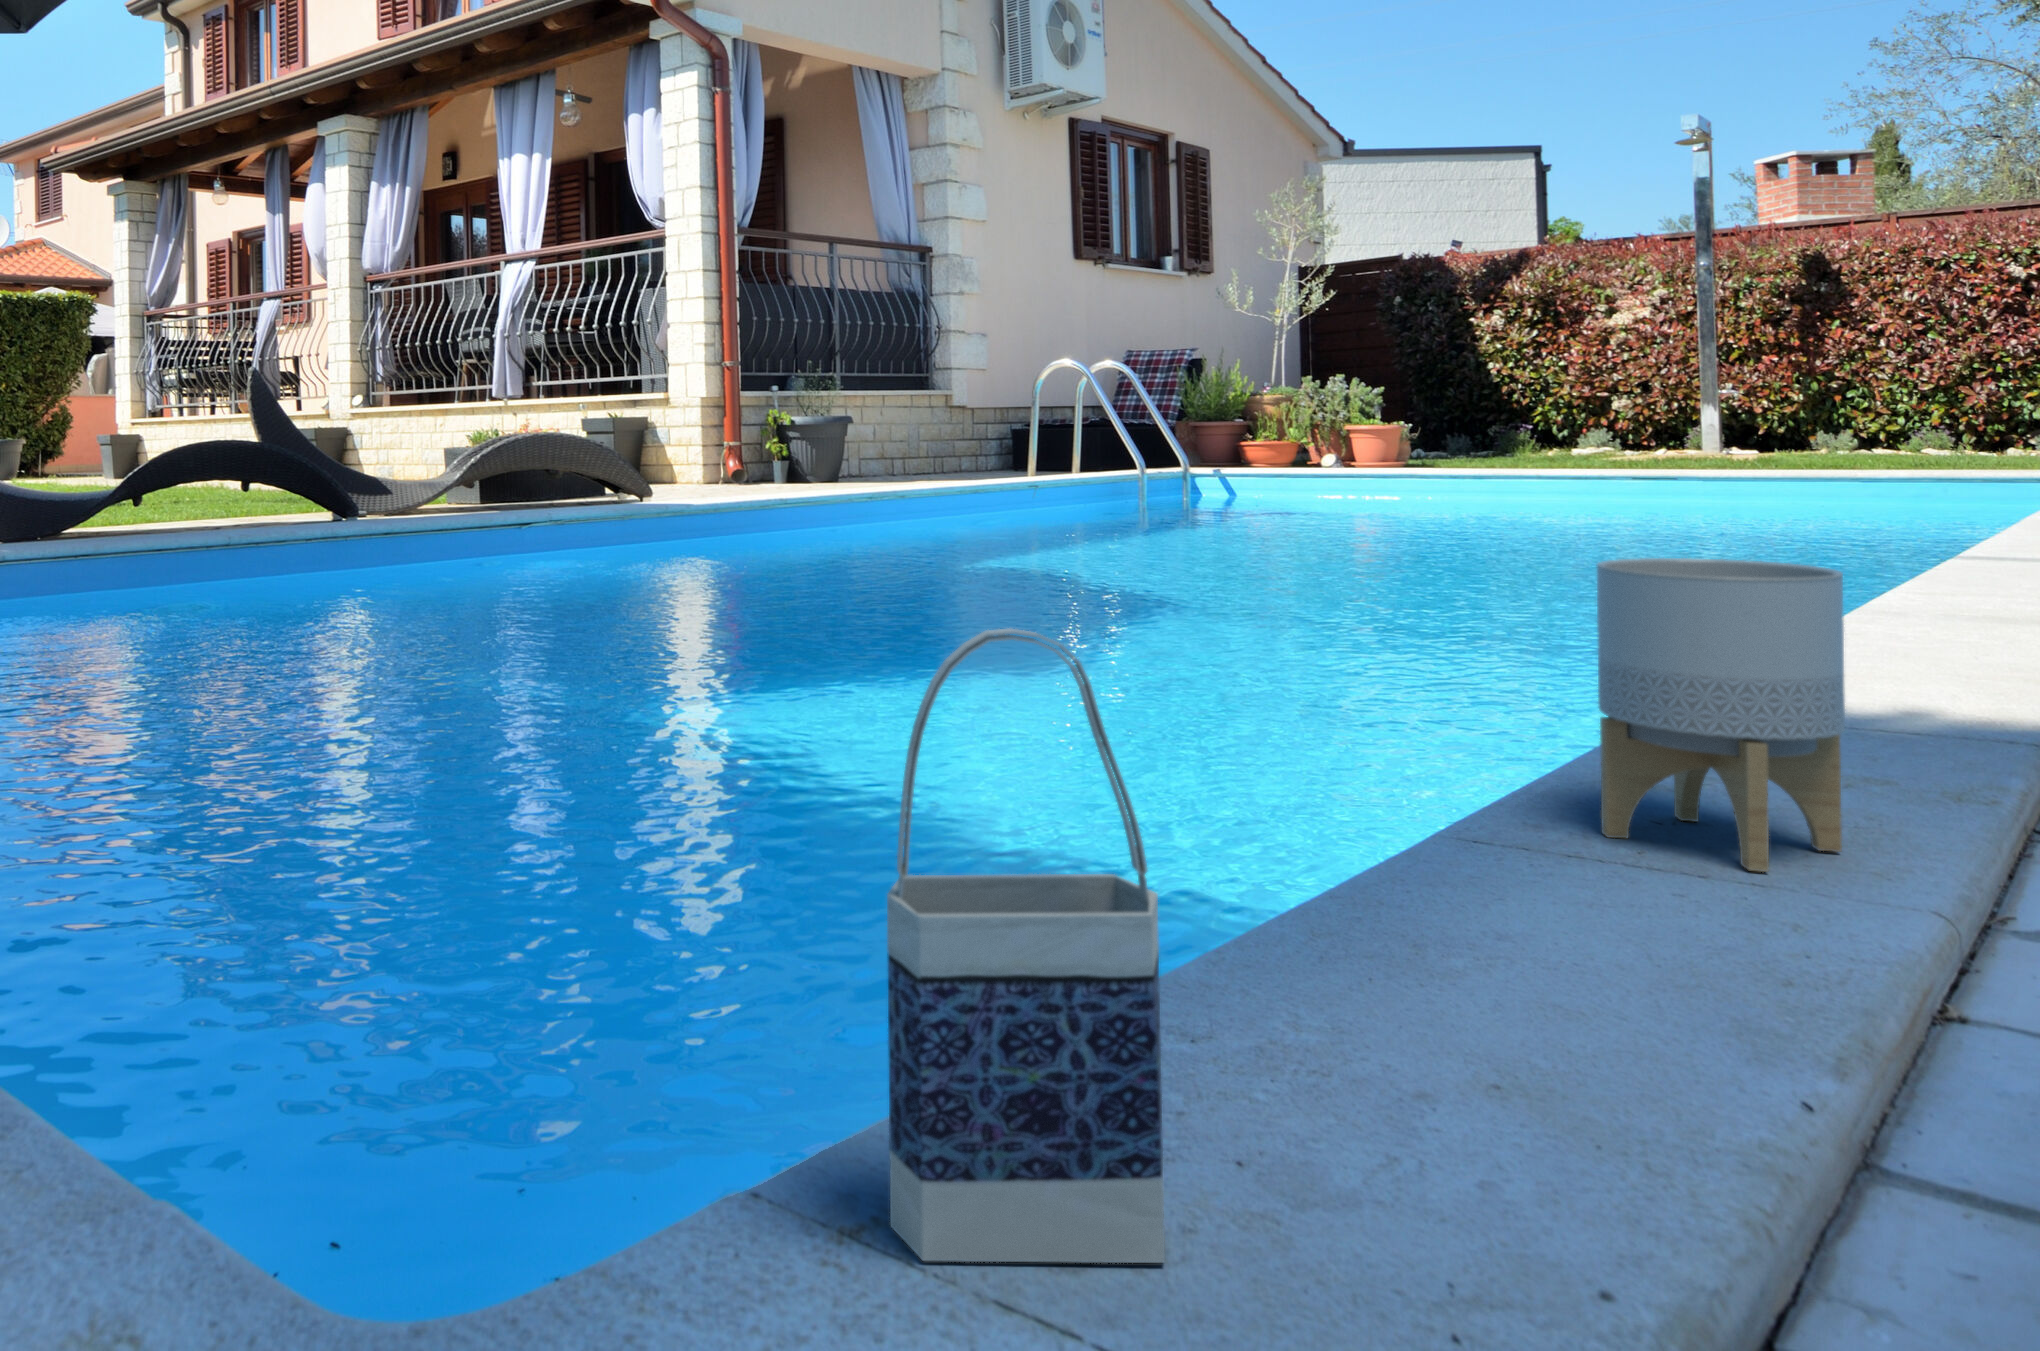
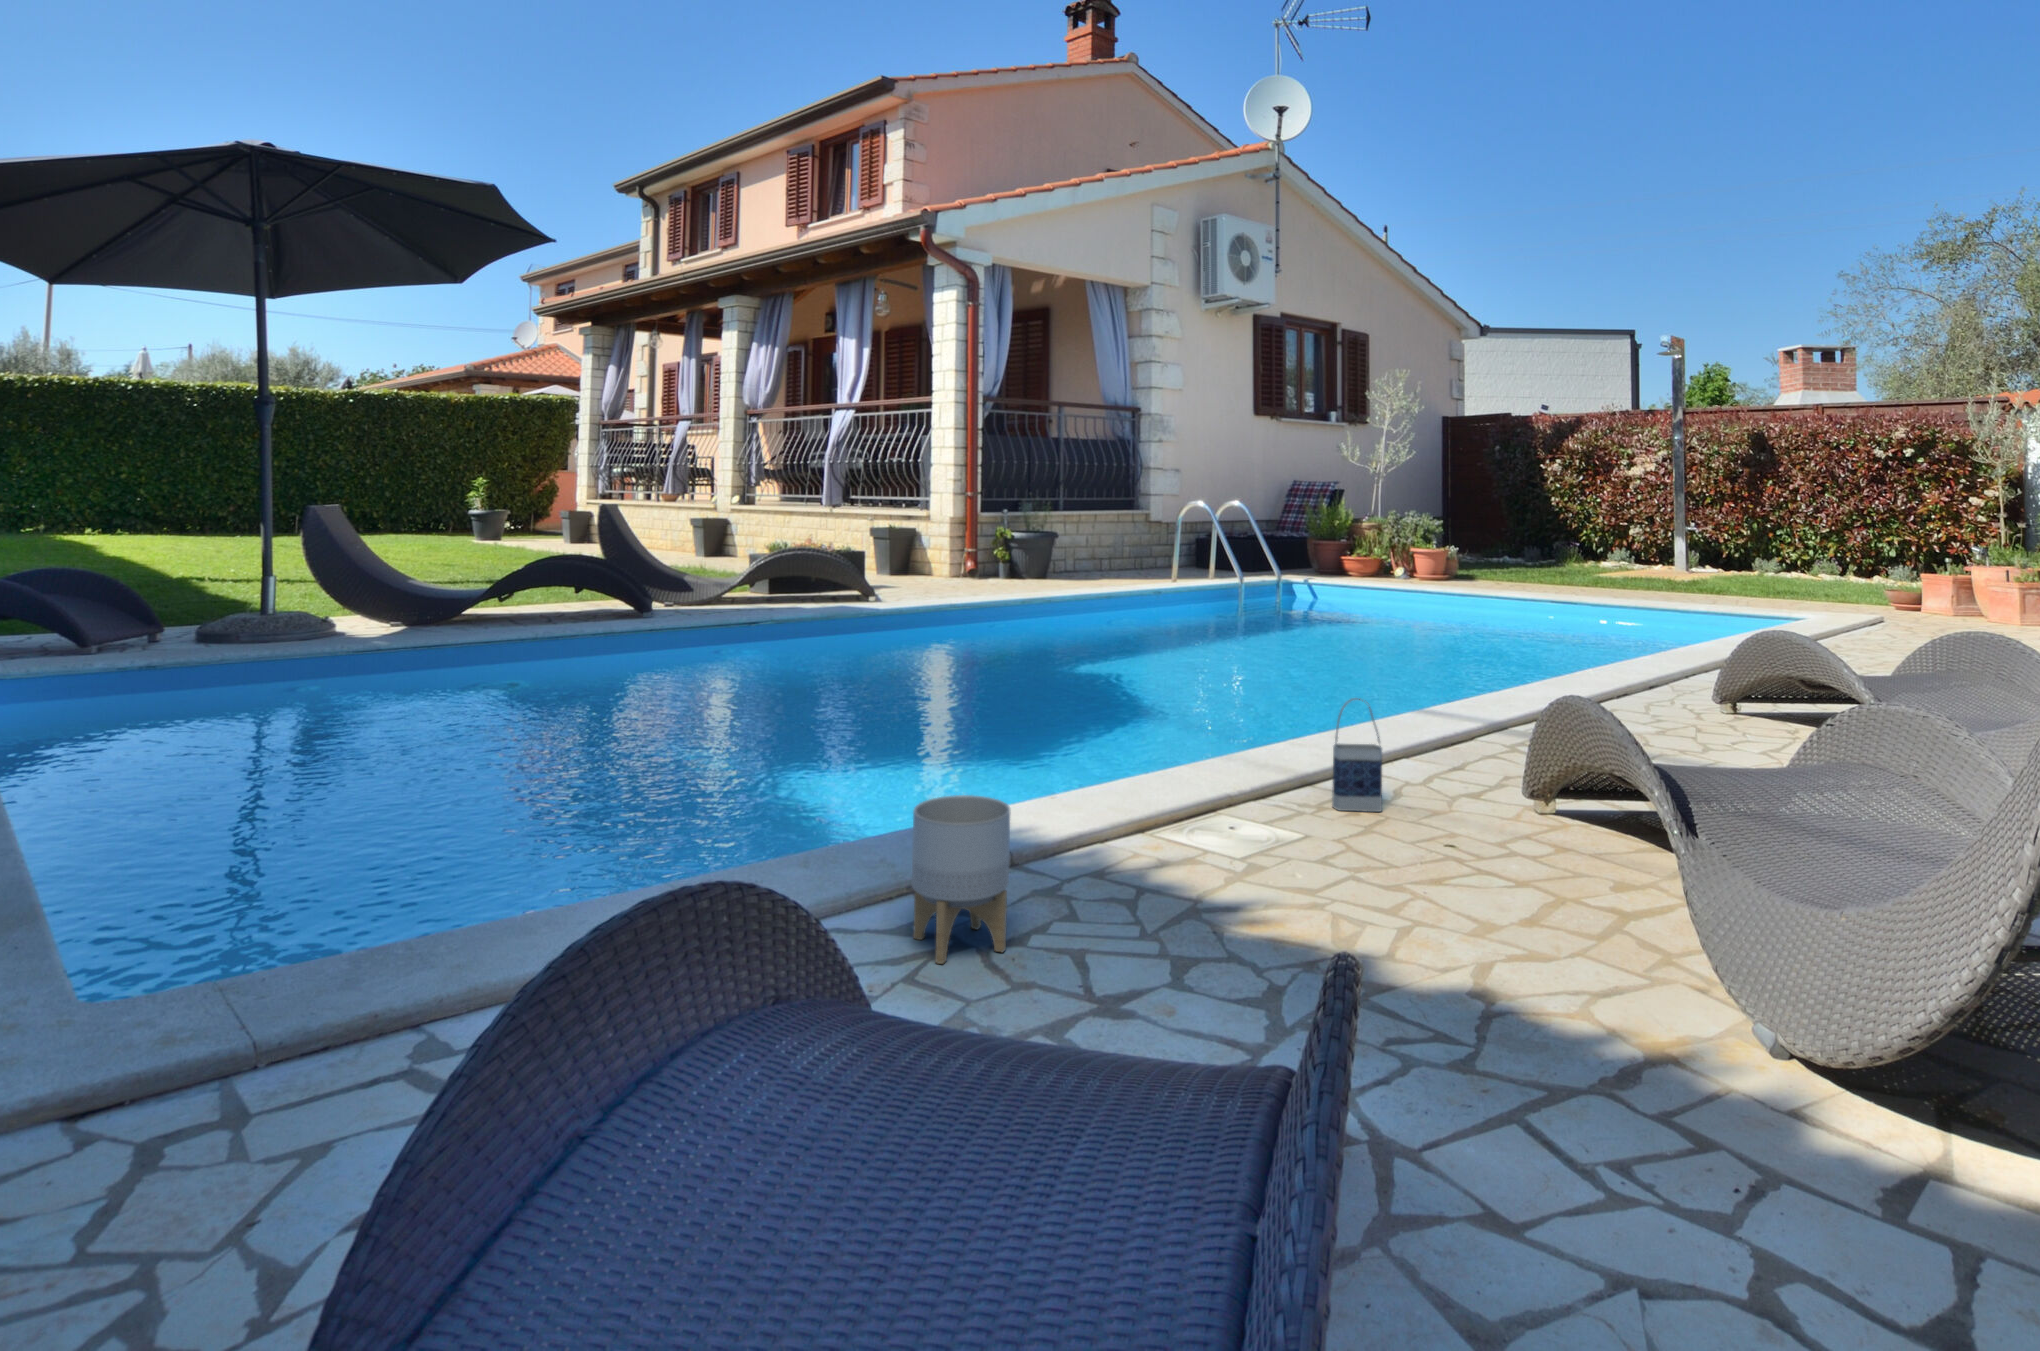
bag: present [887,629,1165,1263] -> present [1332,698,1382,812]

